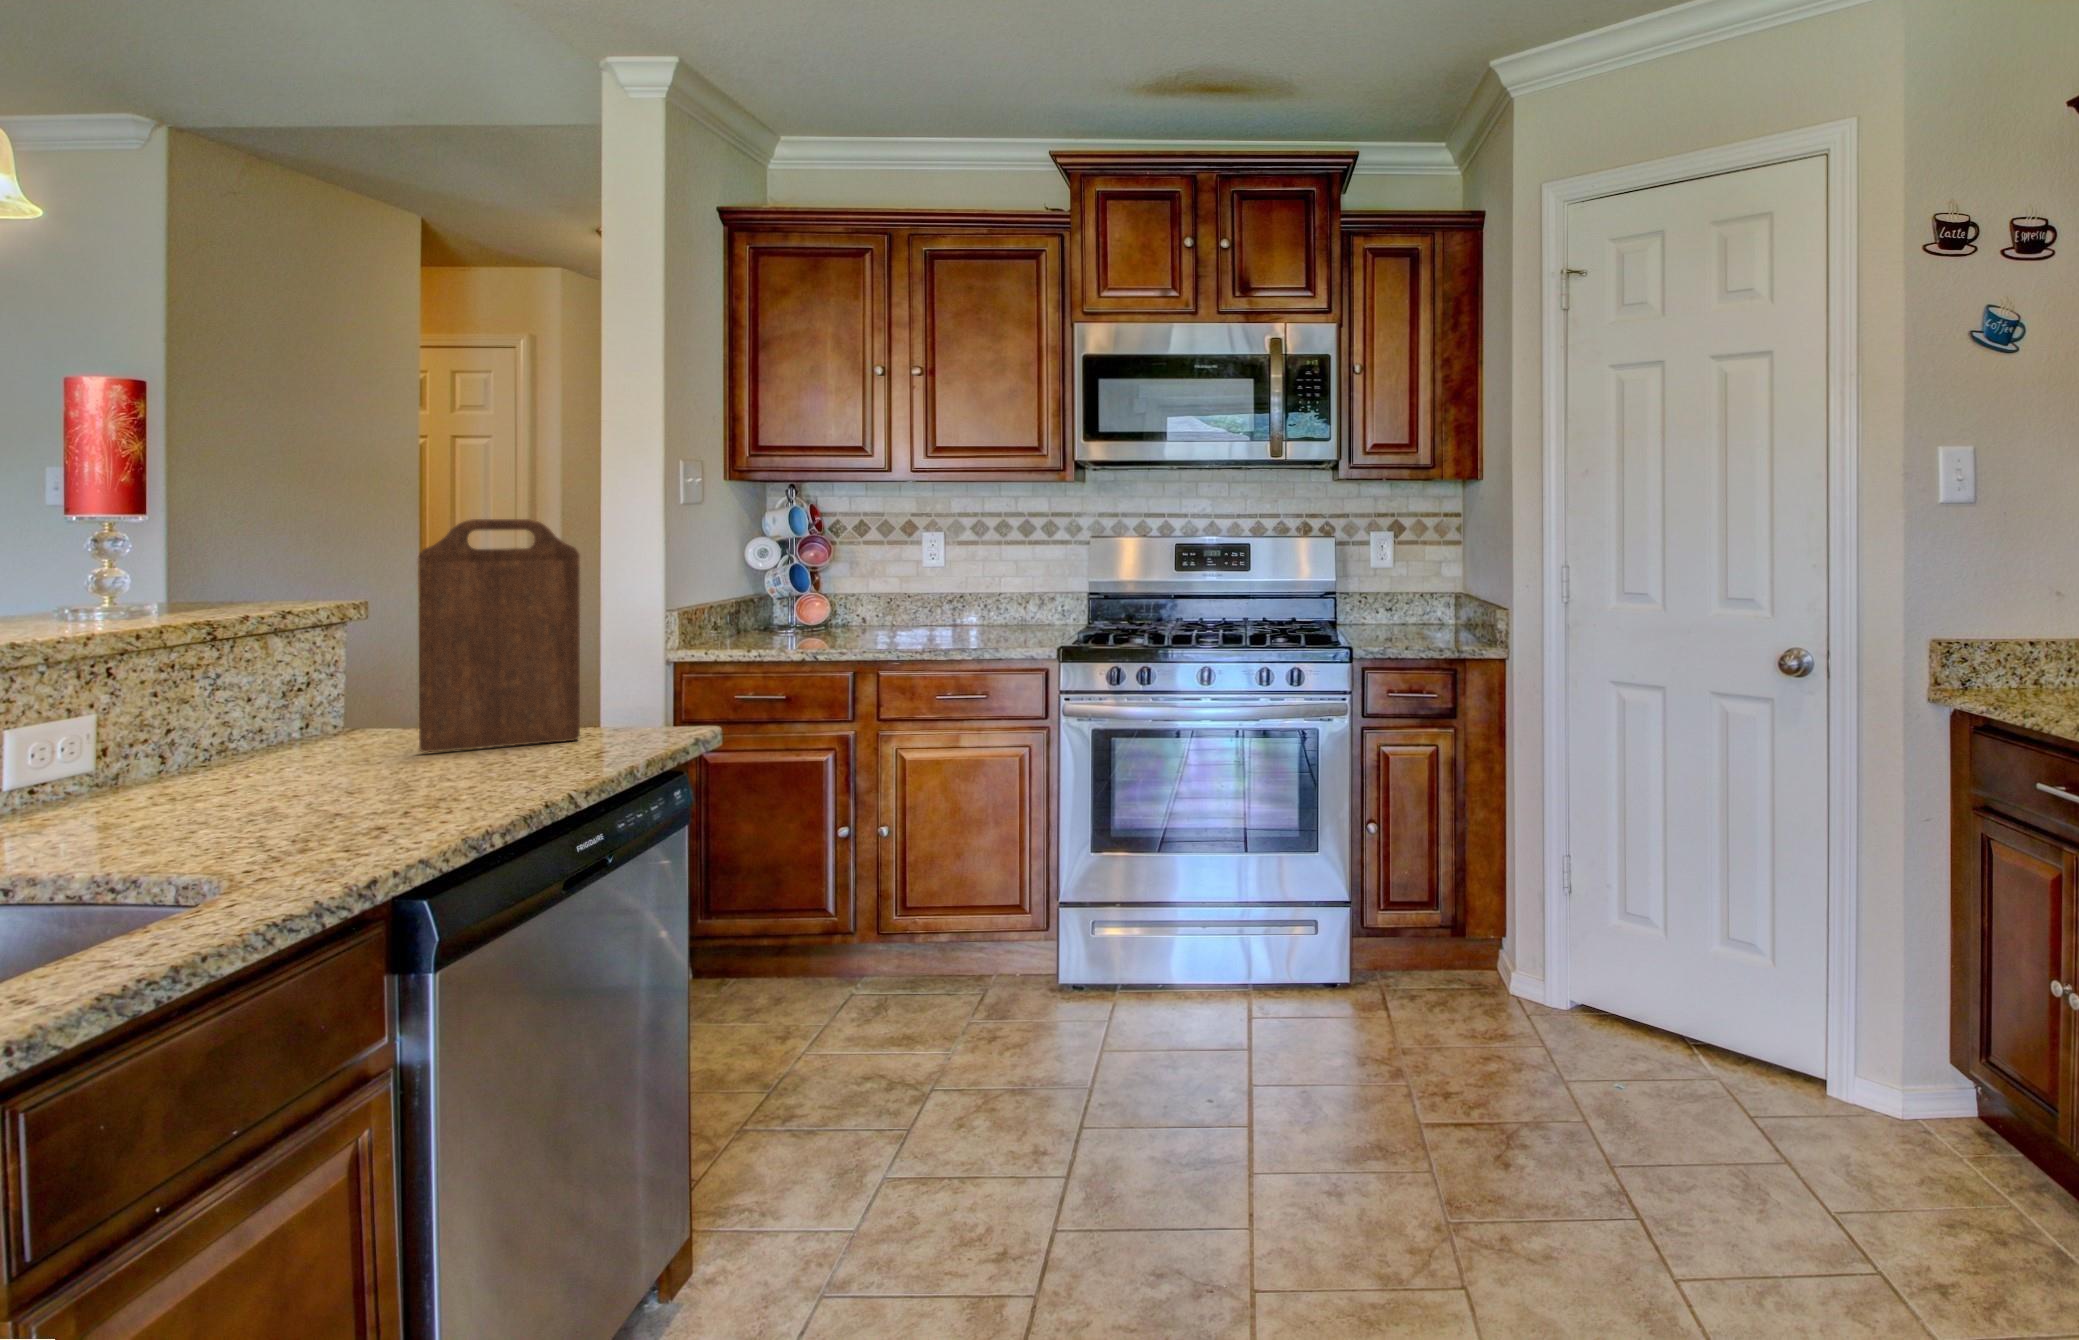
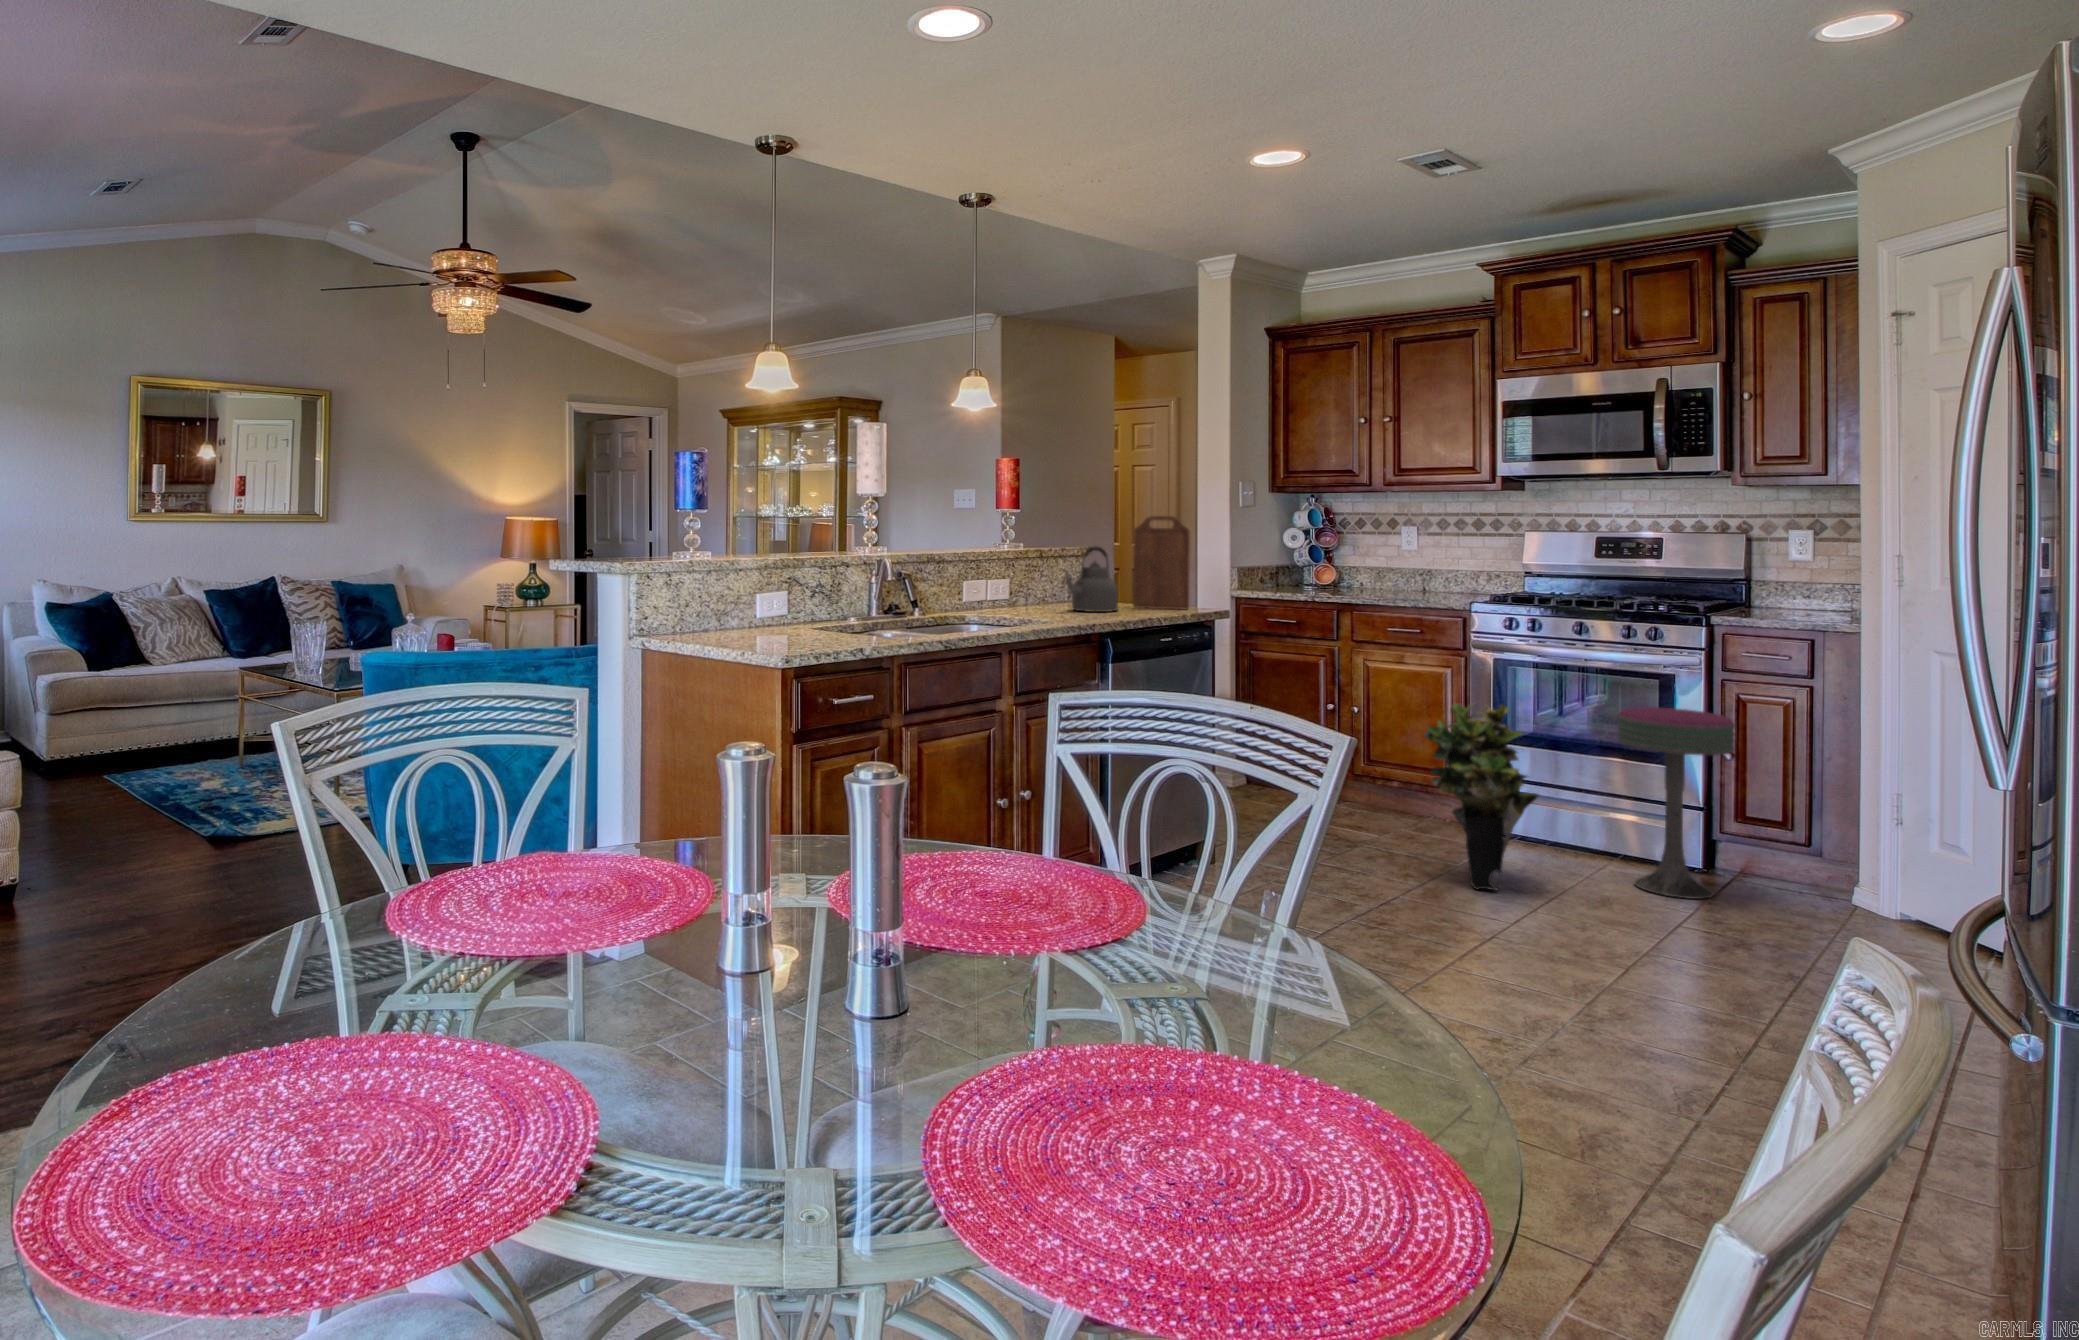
kettle: none [129,606,364,798] -> present [1063,546,1118,612]
bar stool: none [1299,784,1437,1072] -> present [1617,707,1735,899]
potted plant: none [1061,829,1244,1185] -> present [1424,703,1539,890]

